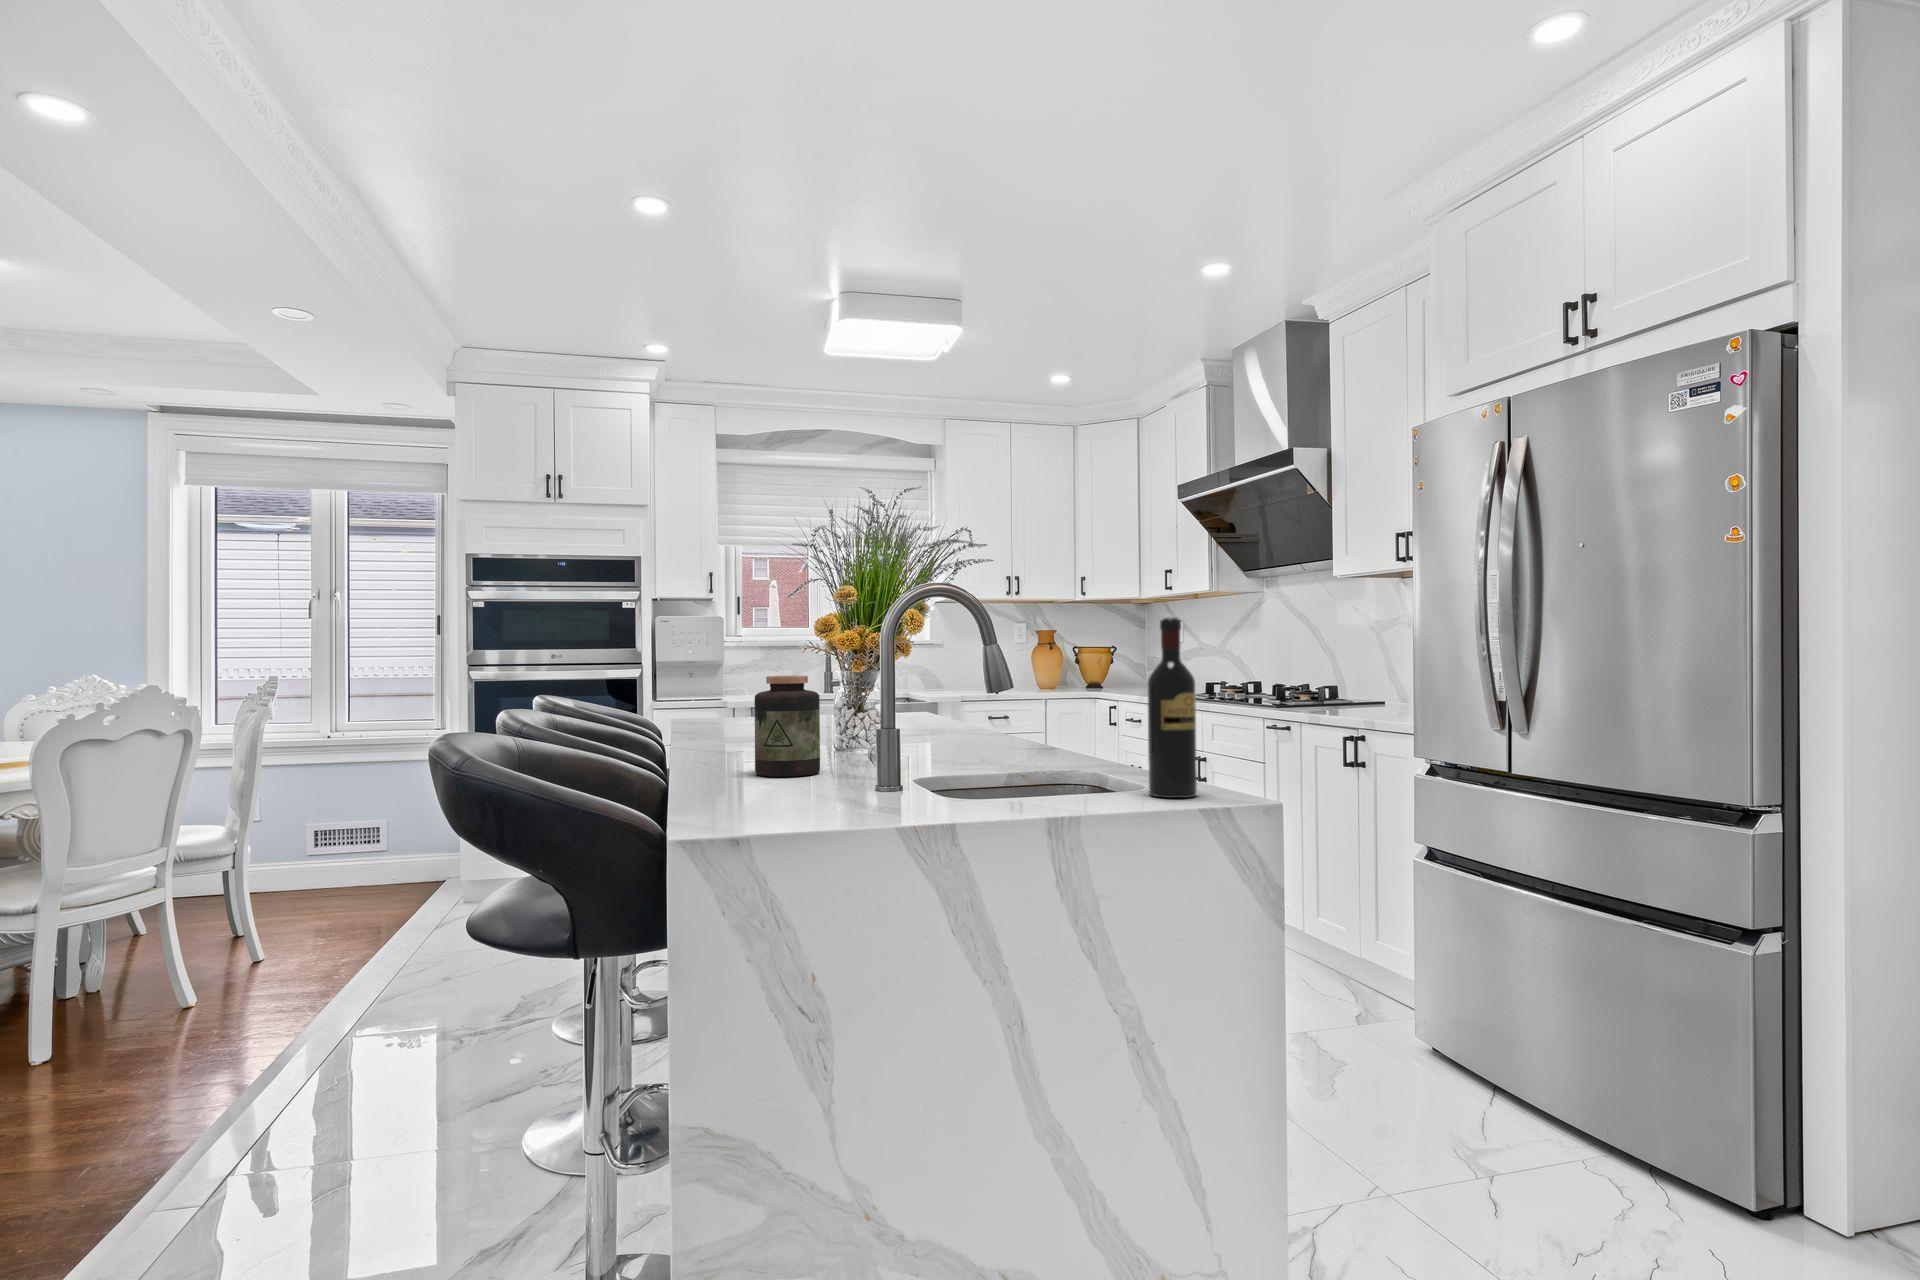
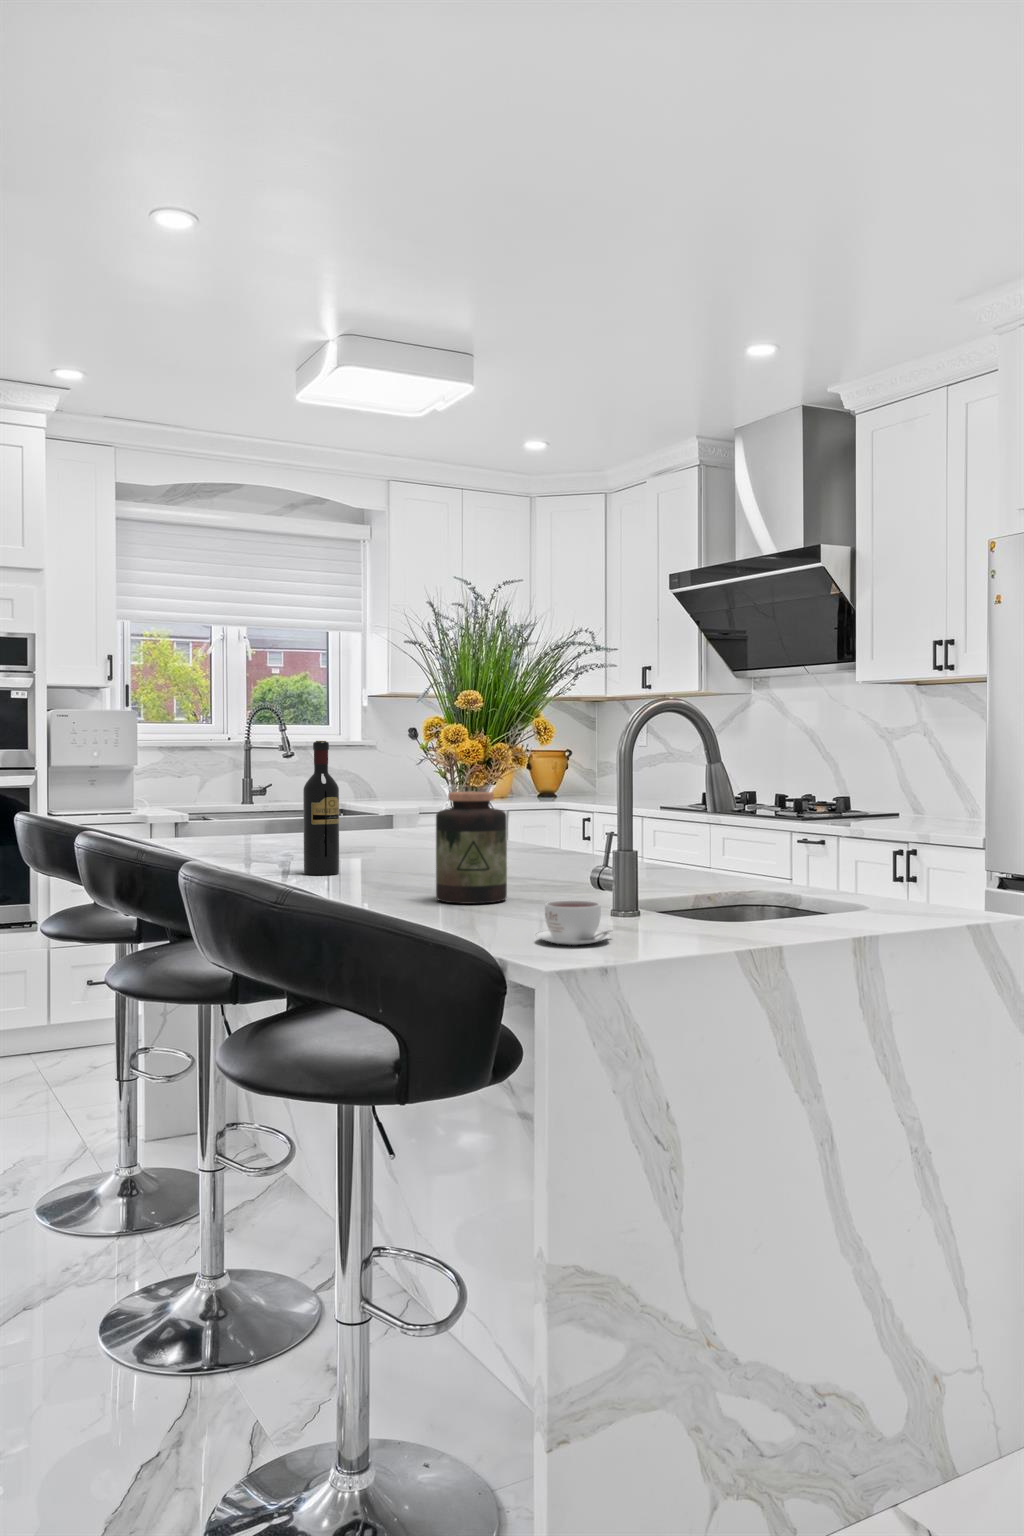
wine bottle: present [1147,618,1197,798] -> present [303,741,339,875]
coffee cup: none [729,775,809,817] -> present [536,900,611,945]

